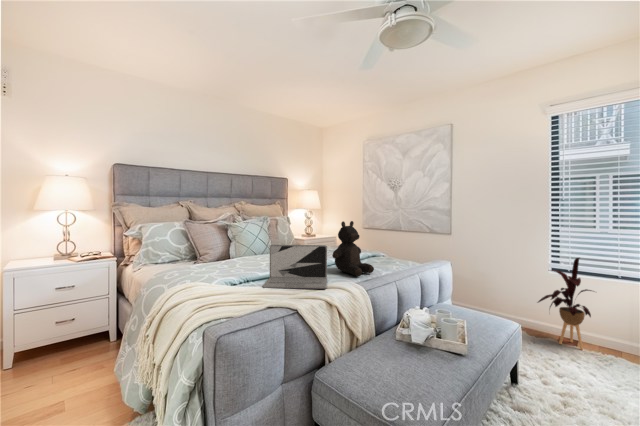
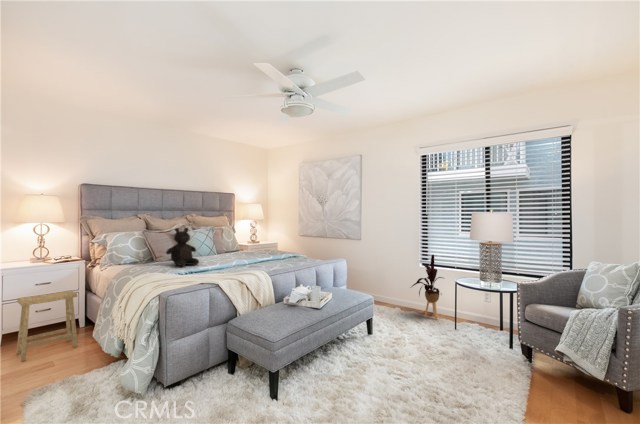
teddy bear: present [332,221,374,276] -> present [166,228,199,267]
laptop: present [263,245,327,289] -> none [201,247,248,275]
footstool: none [20,299,100,402] -> present [16,290,78,361]

